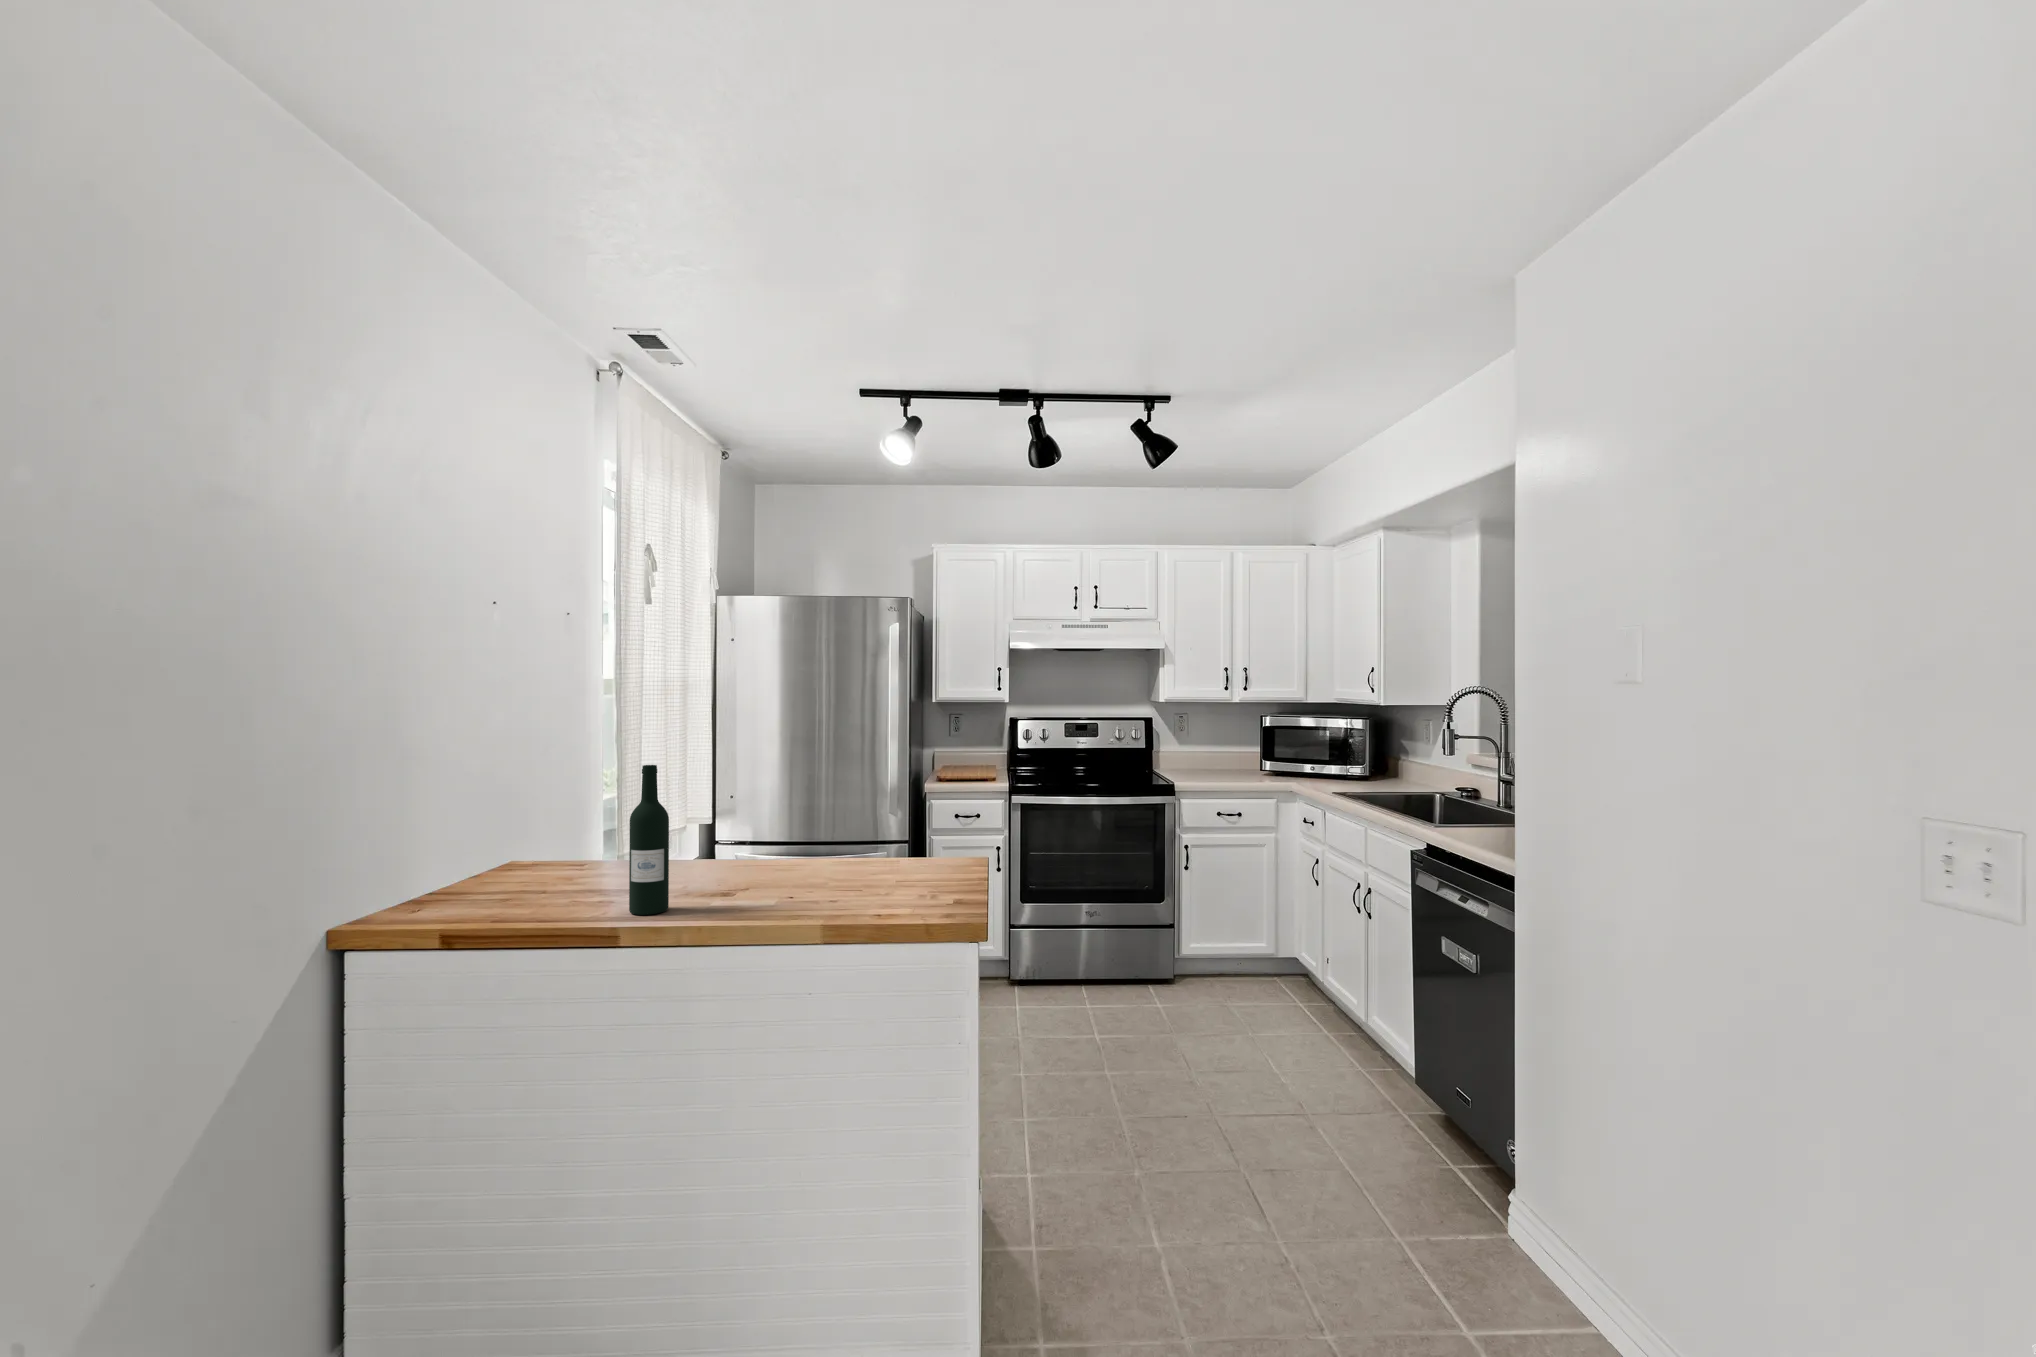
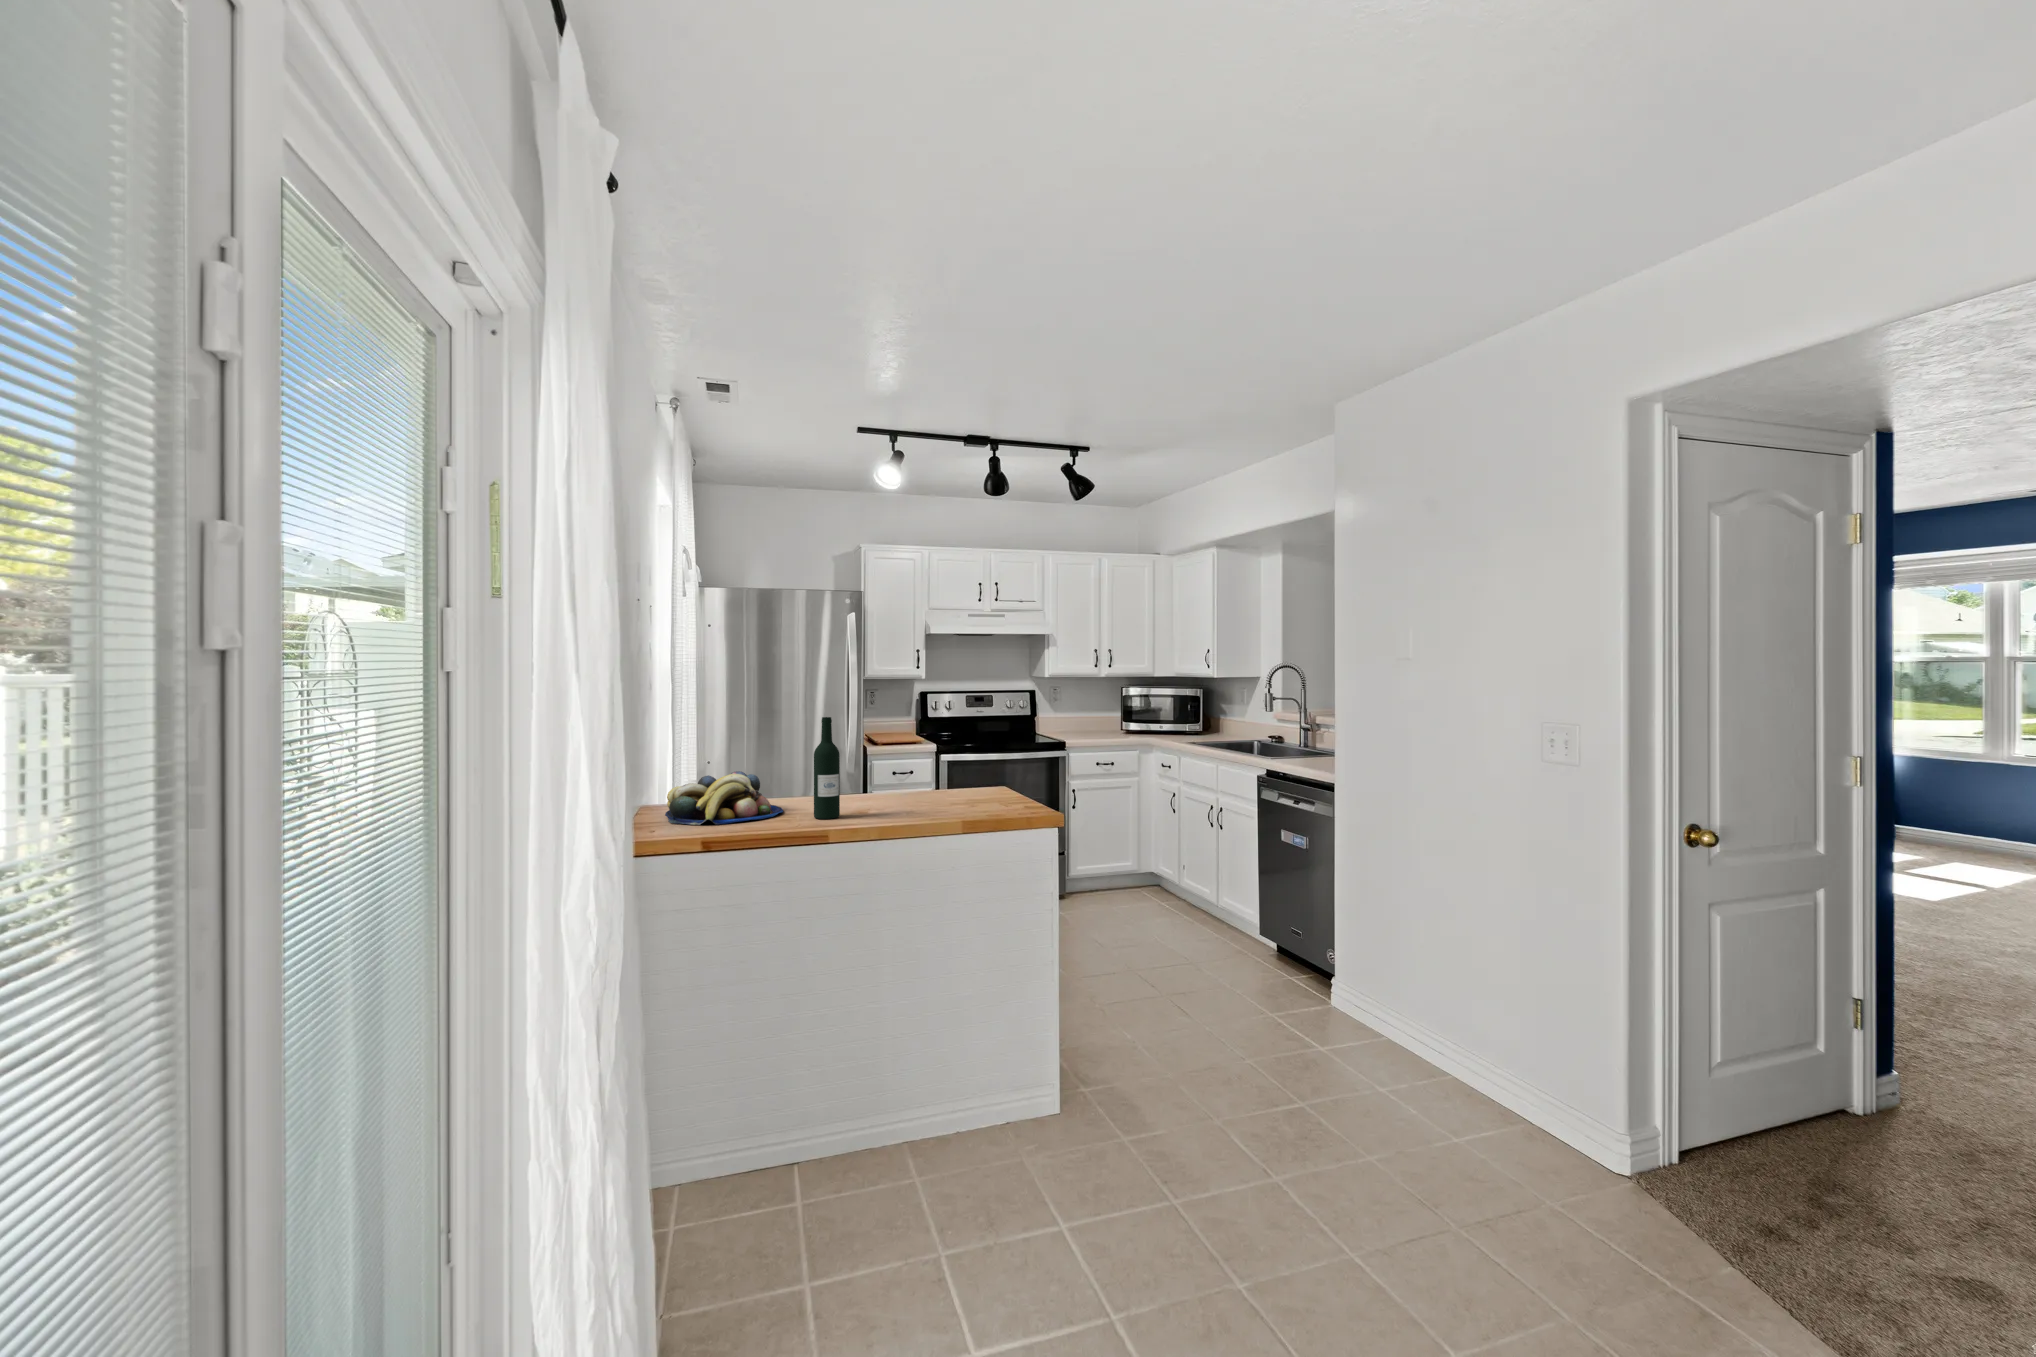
fruit bowl: none [440,835,623,916] -> present [665,771,783,825]

